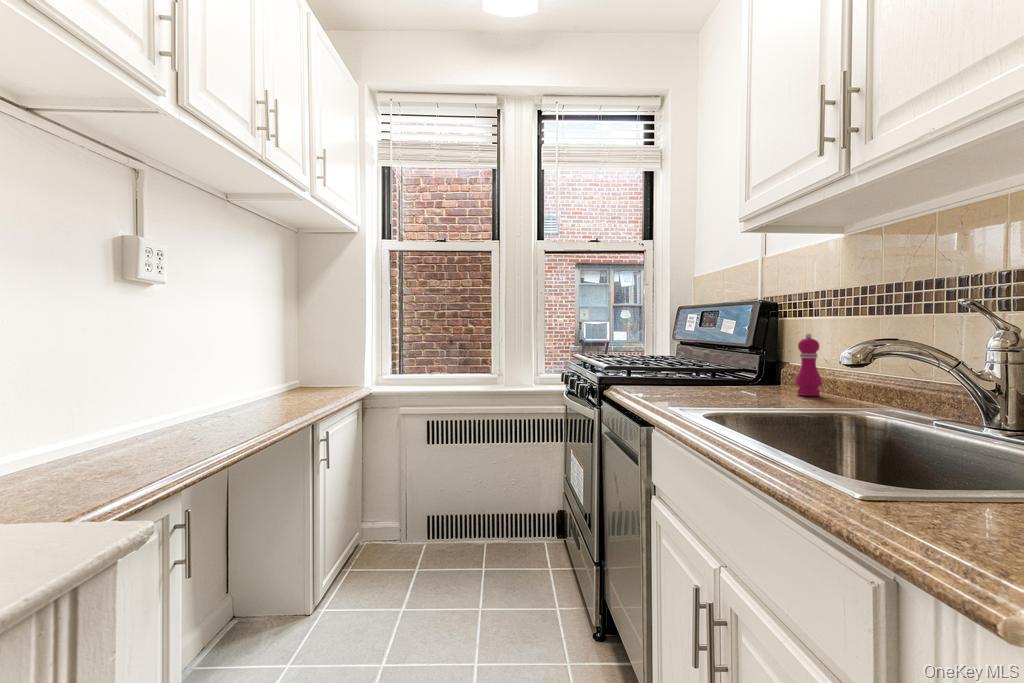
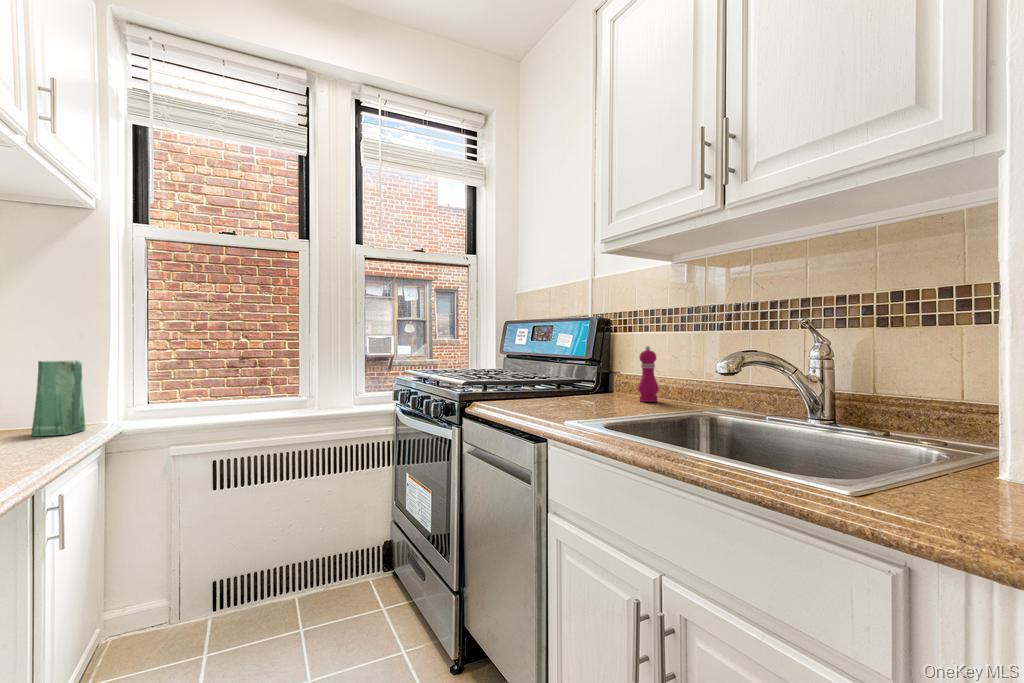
vase: none [319,342,348,393] -> present [31,360,86,436]

